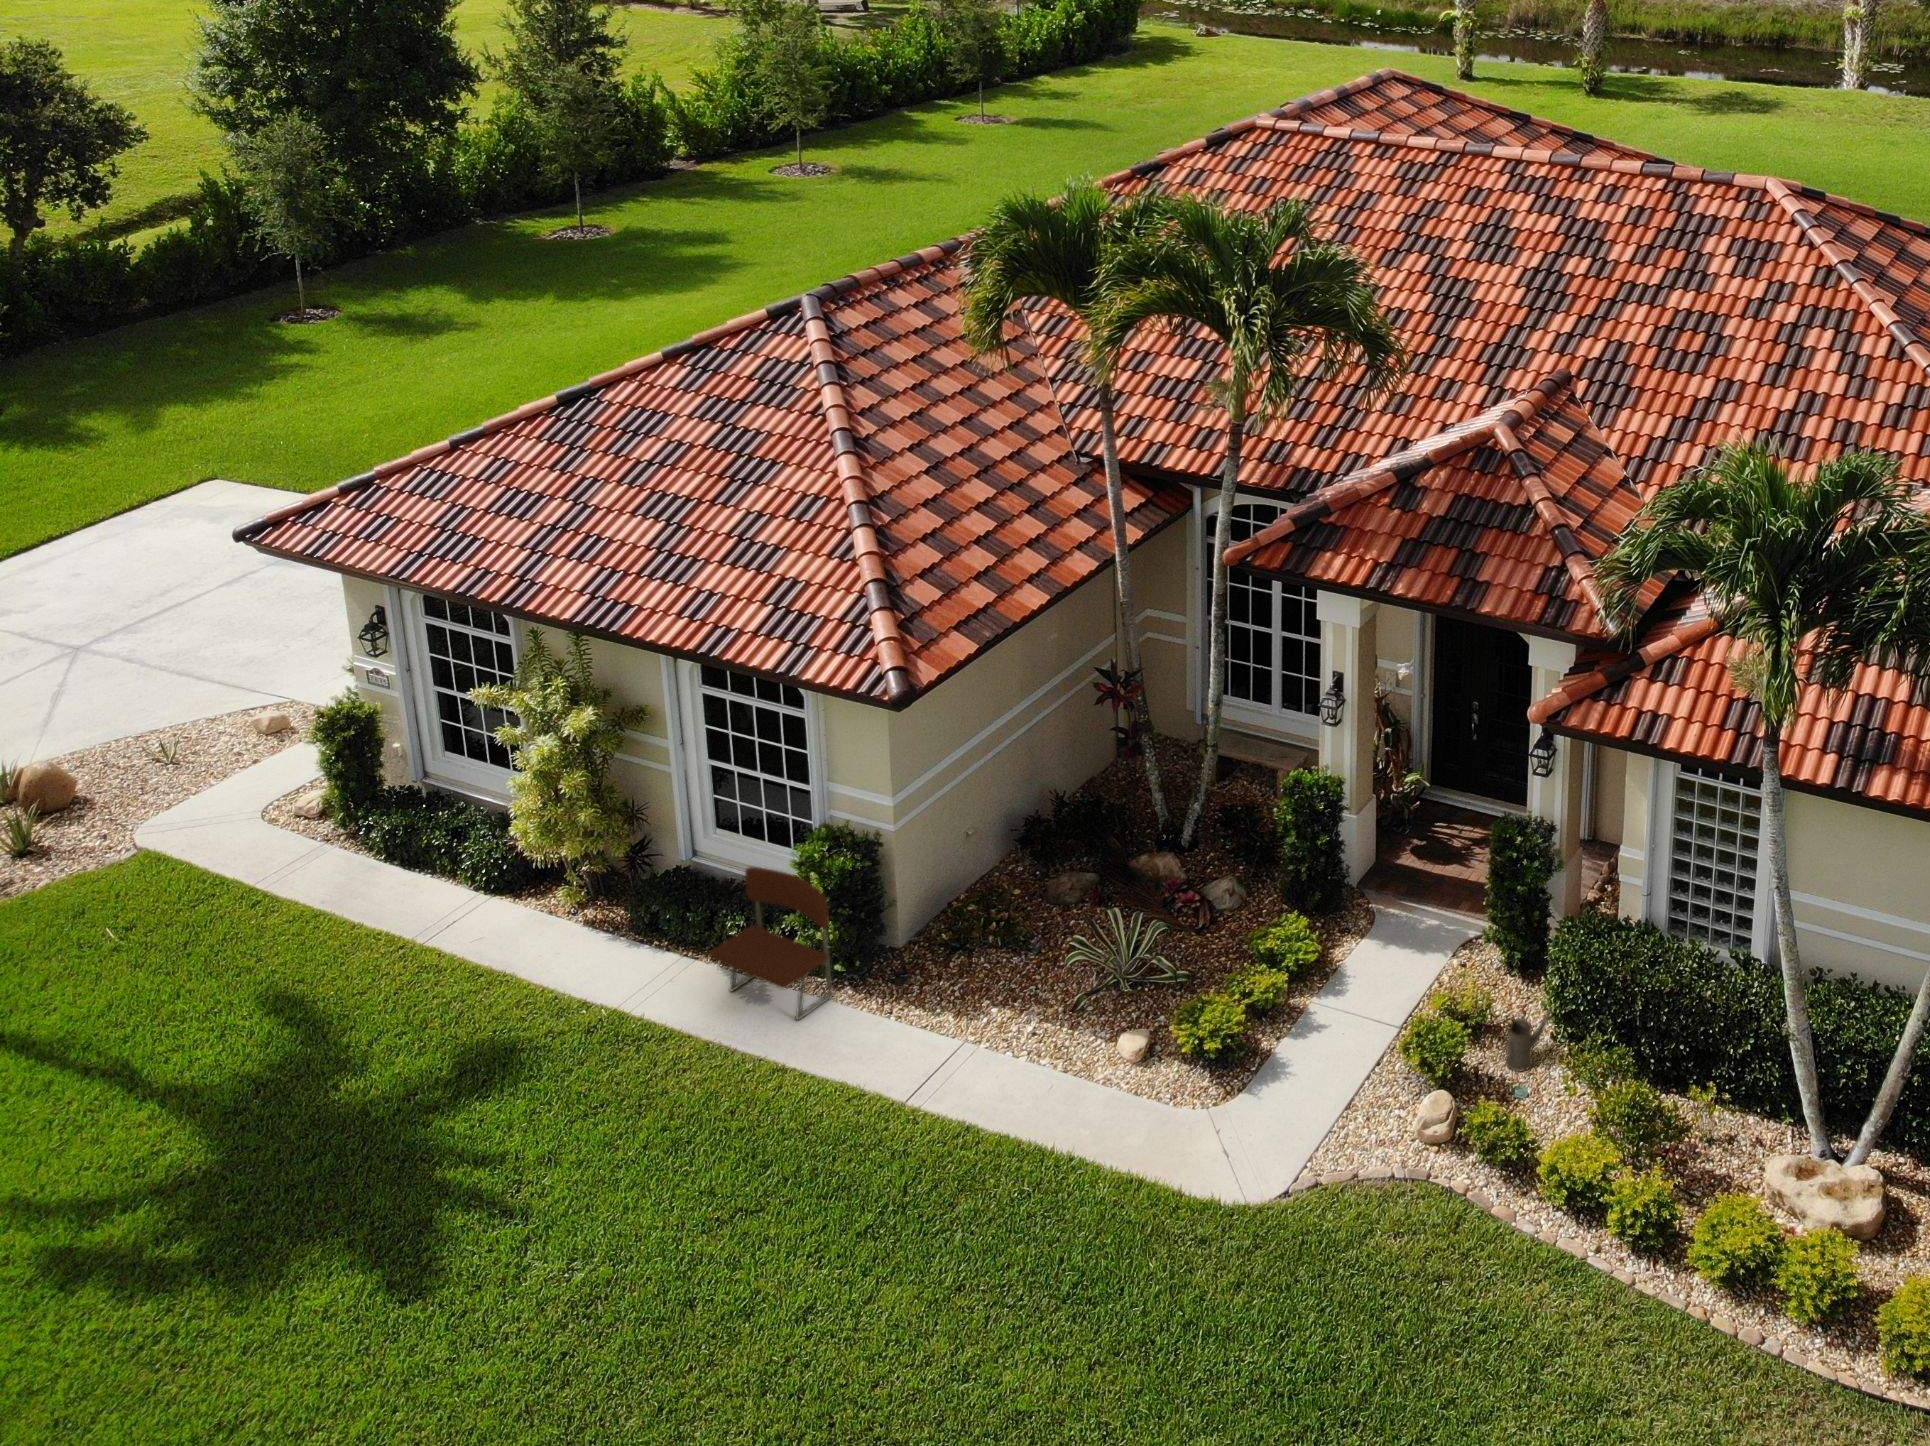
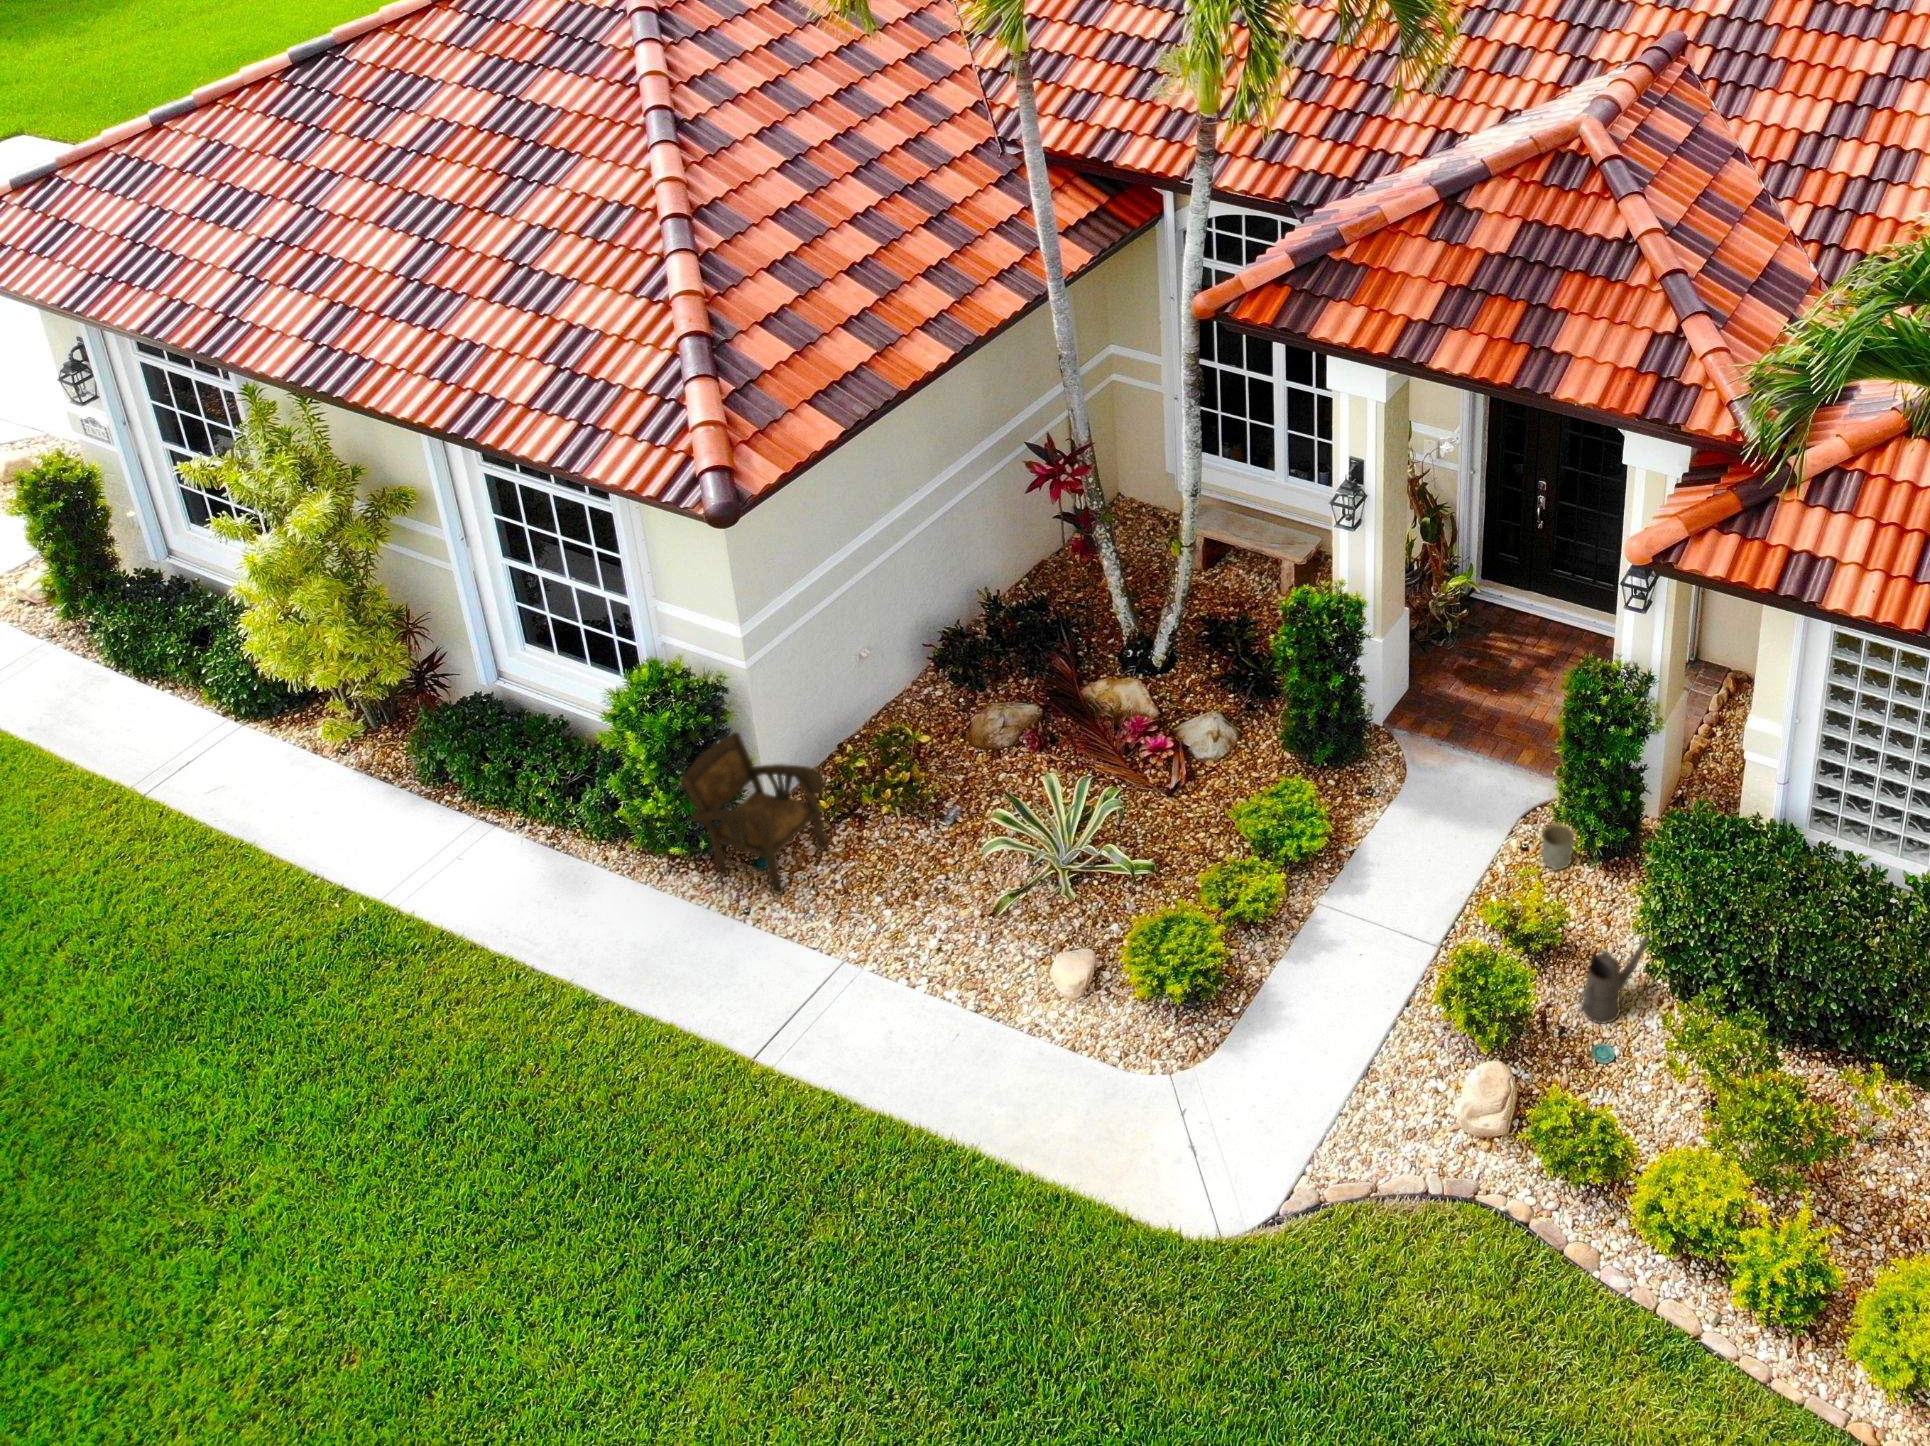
bench: present [709,867,834,1020] -> none [498,721,675,928]
armchair: none [844,878,948,998] -> present [680,732,828,895]
planter: none [1475,940,1499,975] -> present [1542,825,1574,870]

